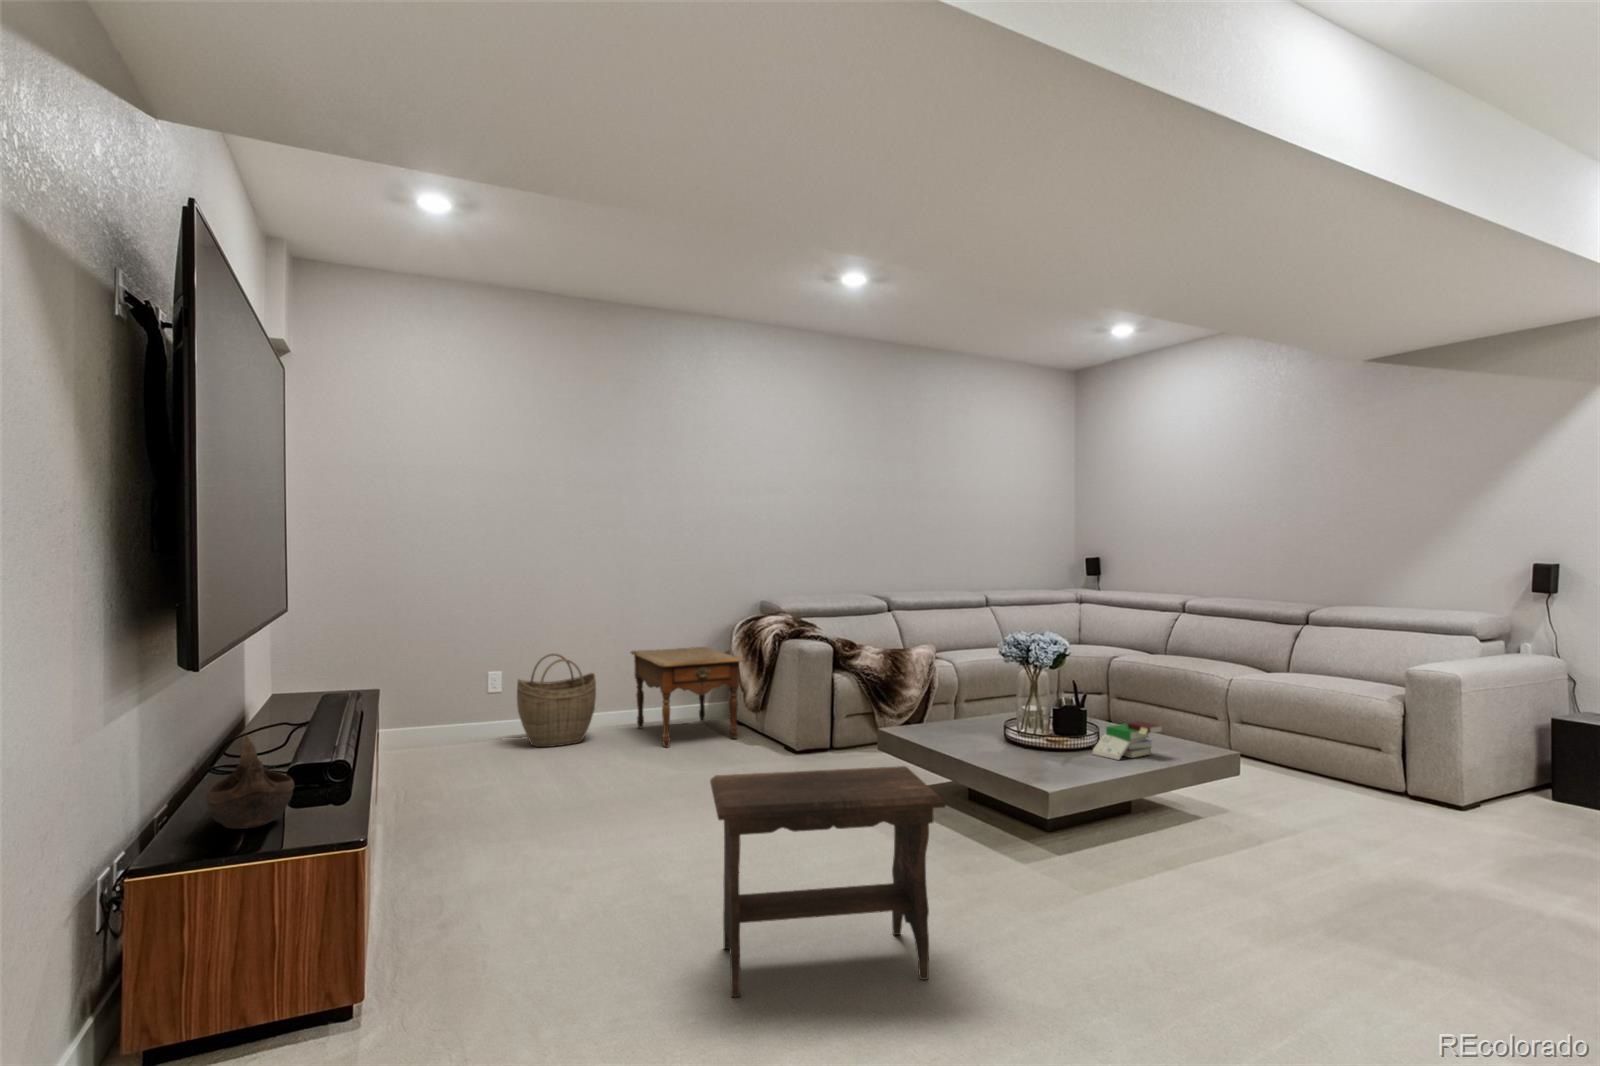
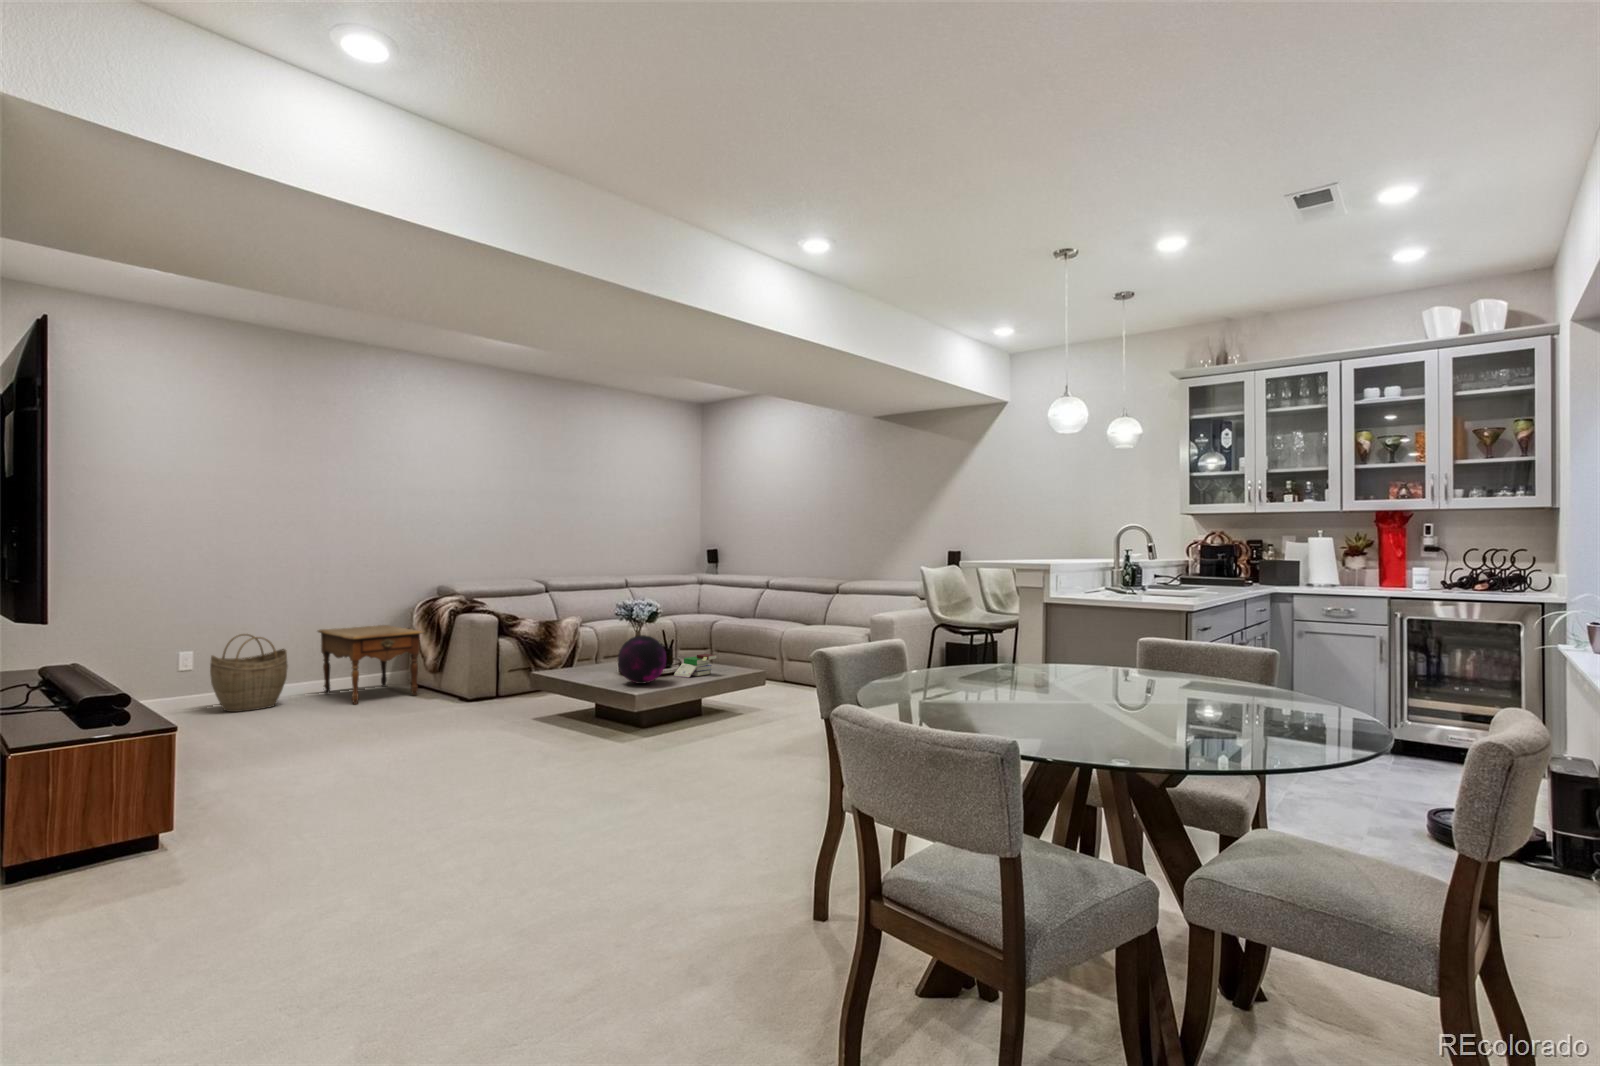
decorative orb: none [1009,691,1088,769] -> present [618,635,666,684]
decorative bowl: present [205,736,294,829] -> none [57,674,120,729]
footstool: present [710,766,946,997] -> none [415,675,561,804]

